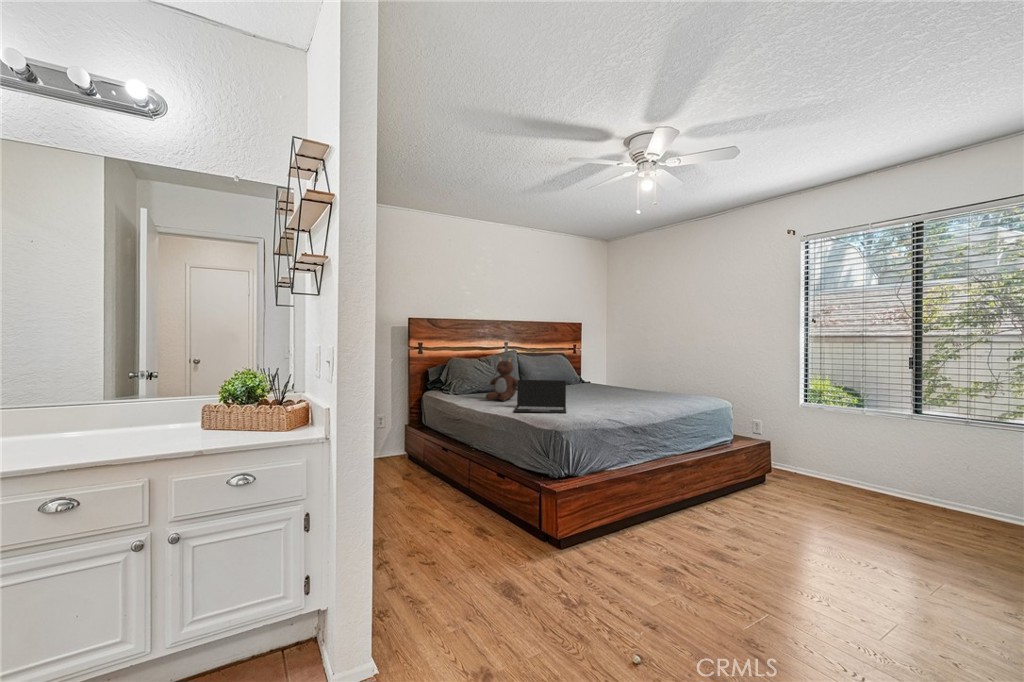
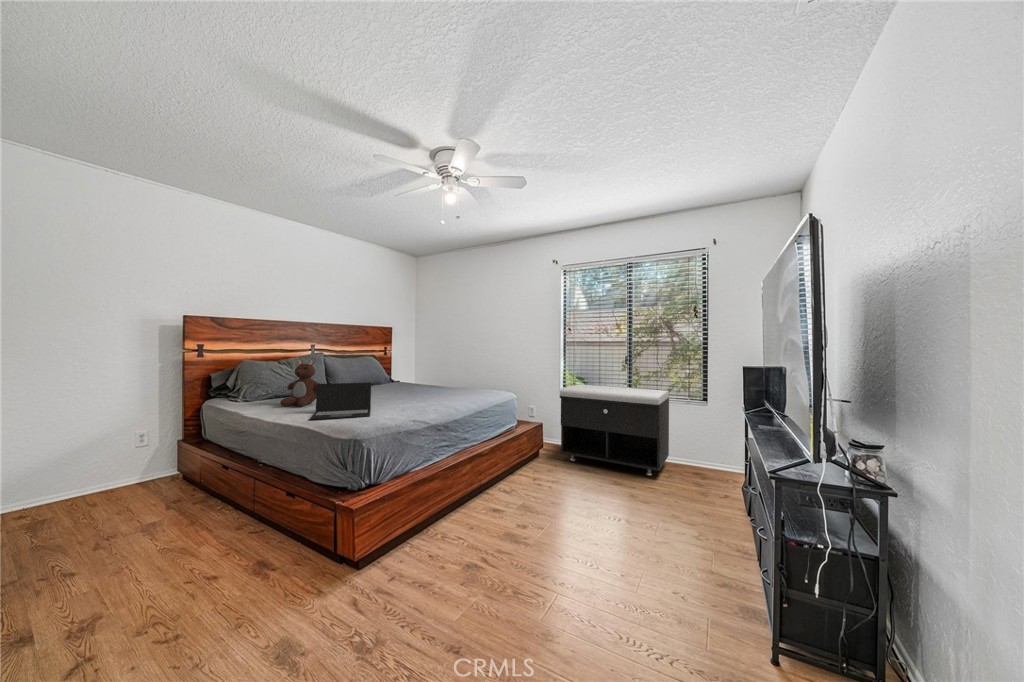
storage bench: none [794,395,984,527] -> present [560,384,669,476]

